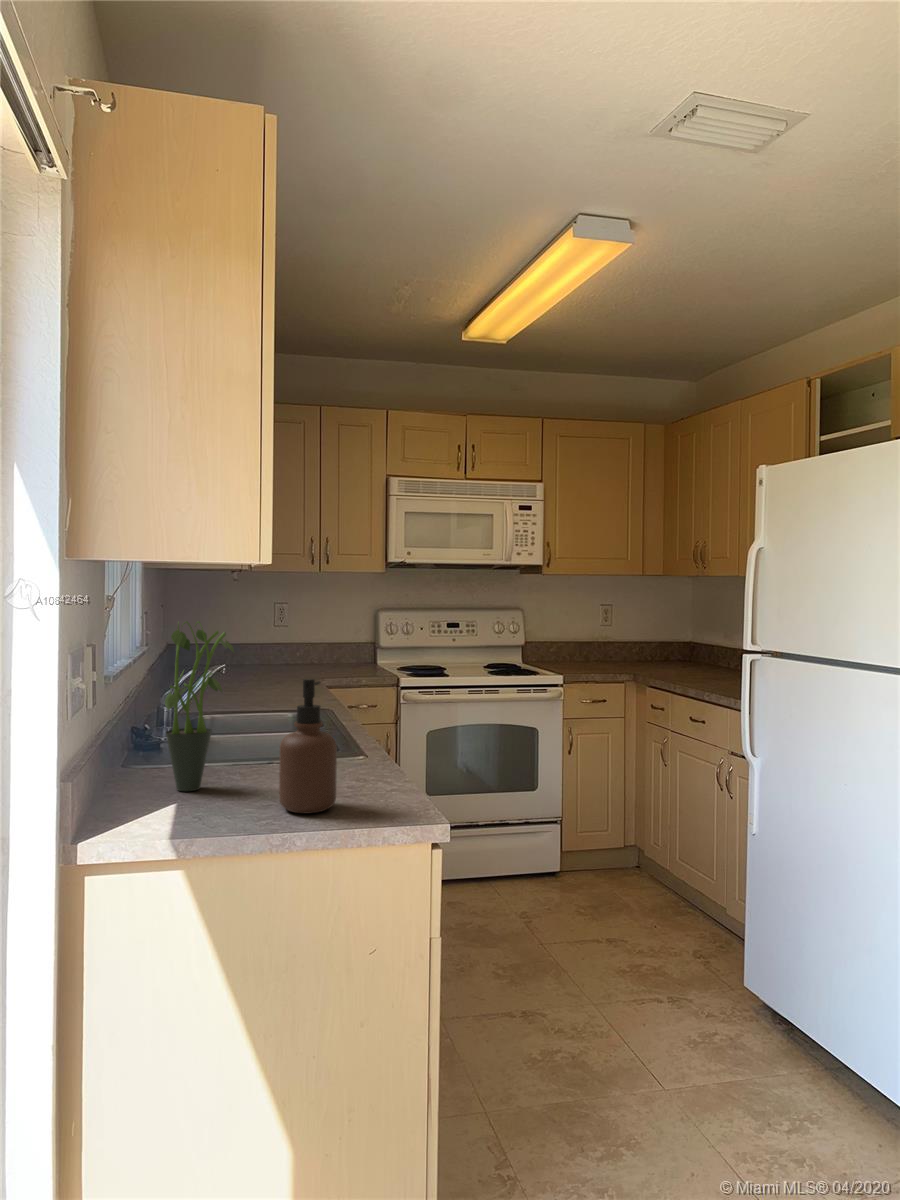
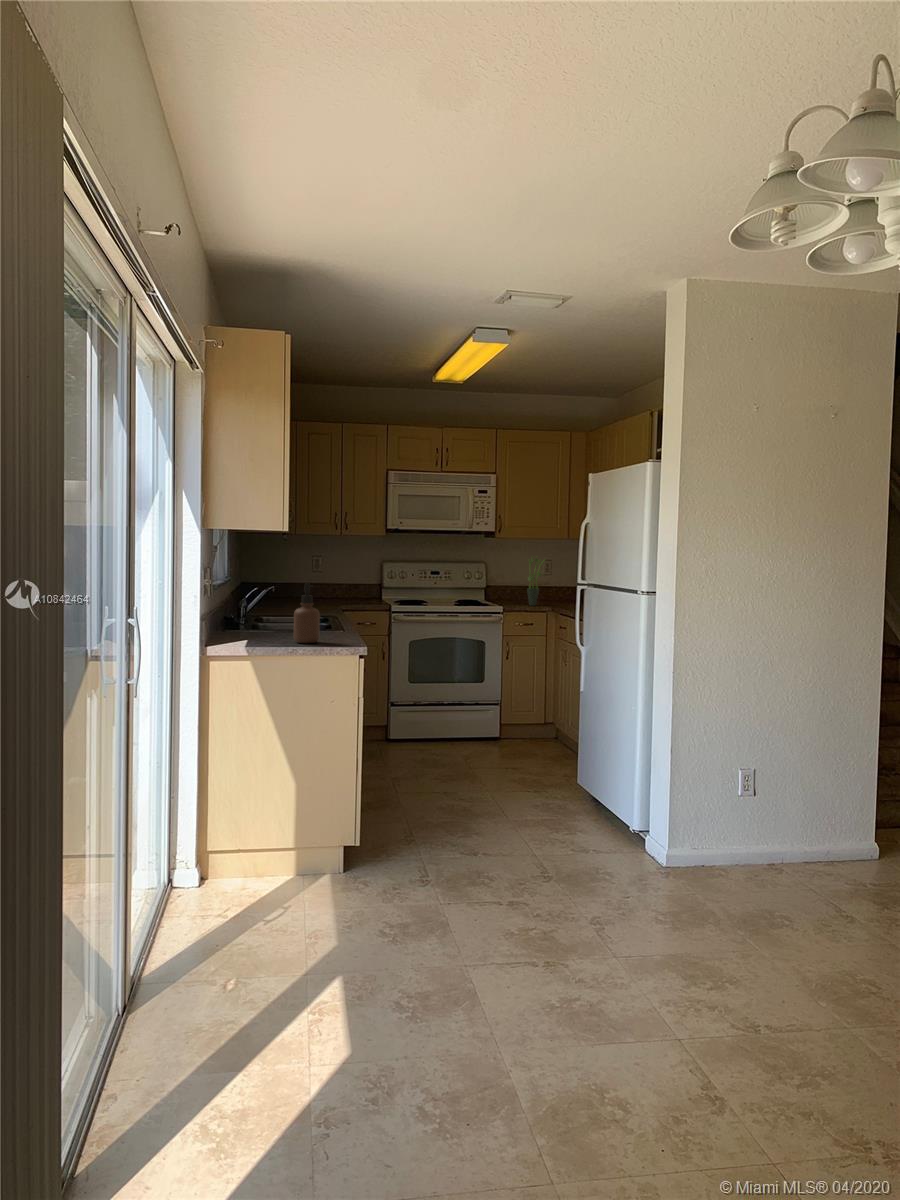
potted plant: present [165,622,234,791] -> present [527,558,543,606]

